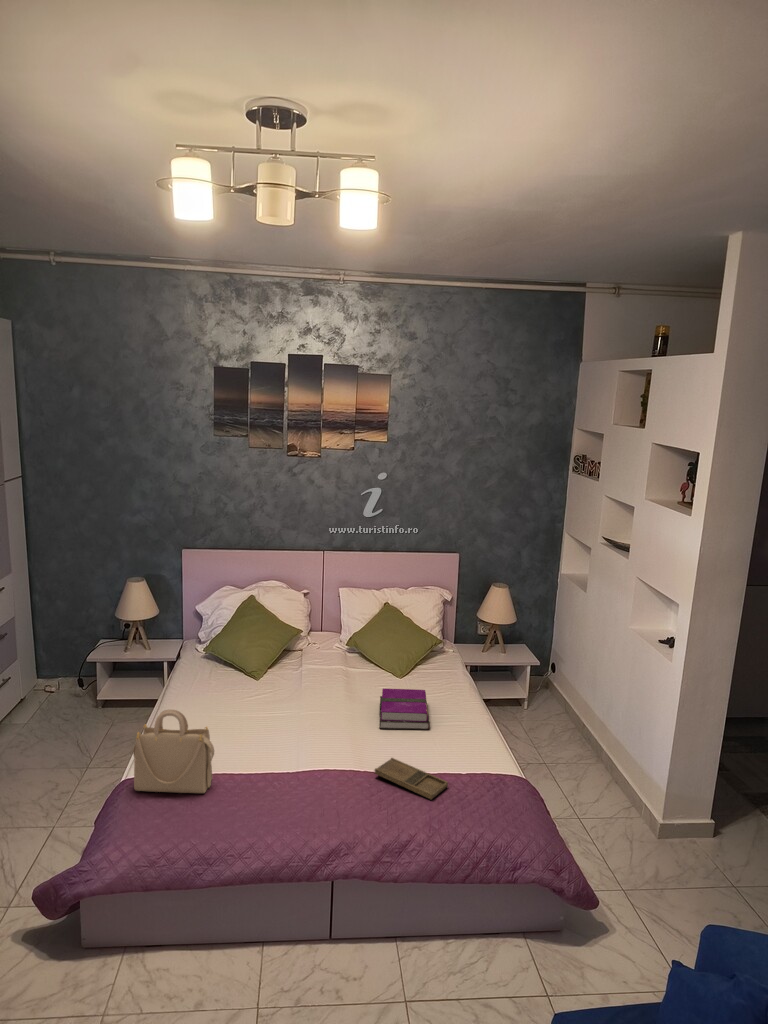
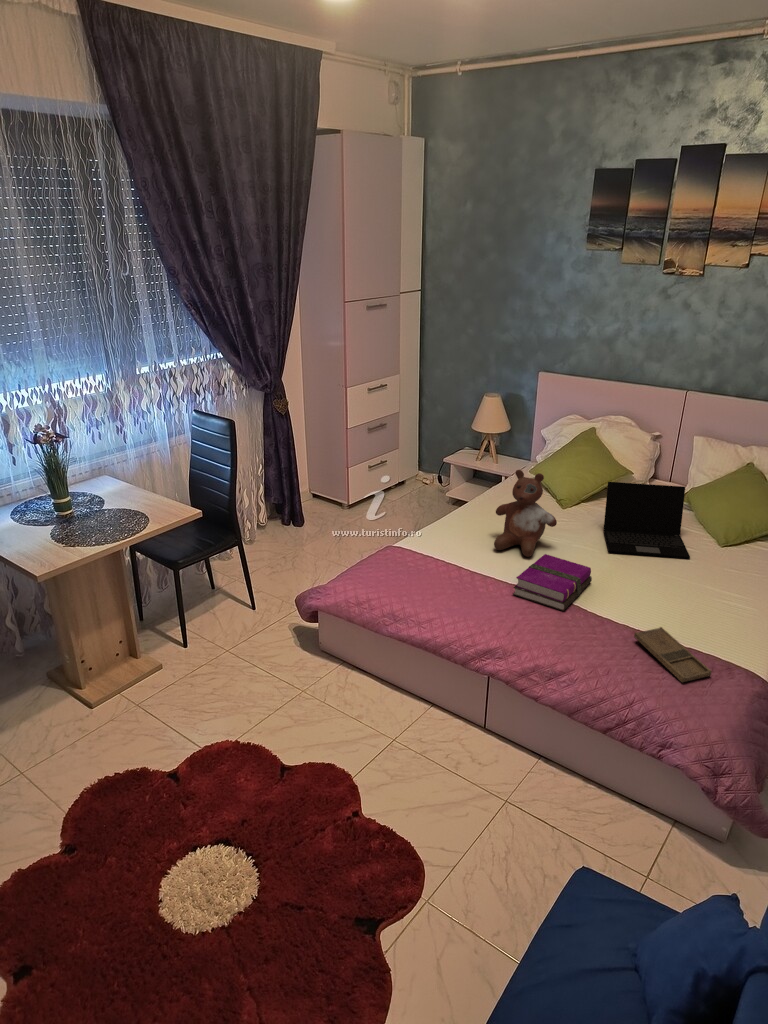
laptop: none [290,633,376,706] -> present [604,482,690,559]
stuffed bear: none [194,643,259,730] -> present [494,470,557,557]
hardback book: present [380,688,430,730] -> present [513,554,592,611]
handbag: present [133,710,214,793] -> none [410,522,480,604]

